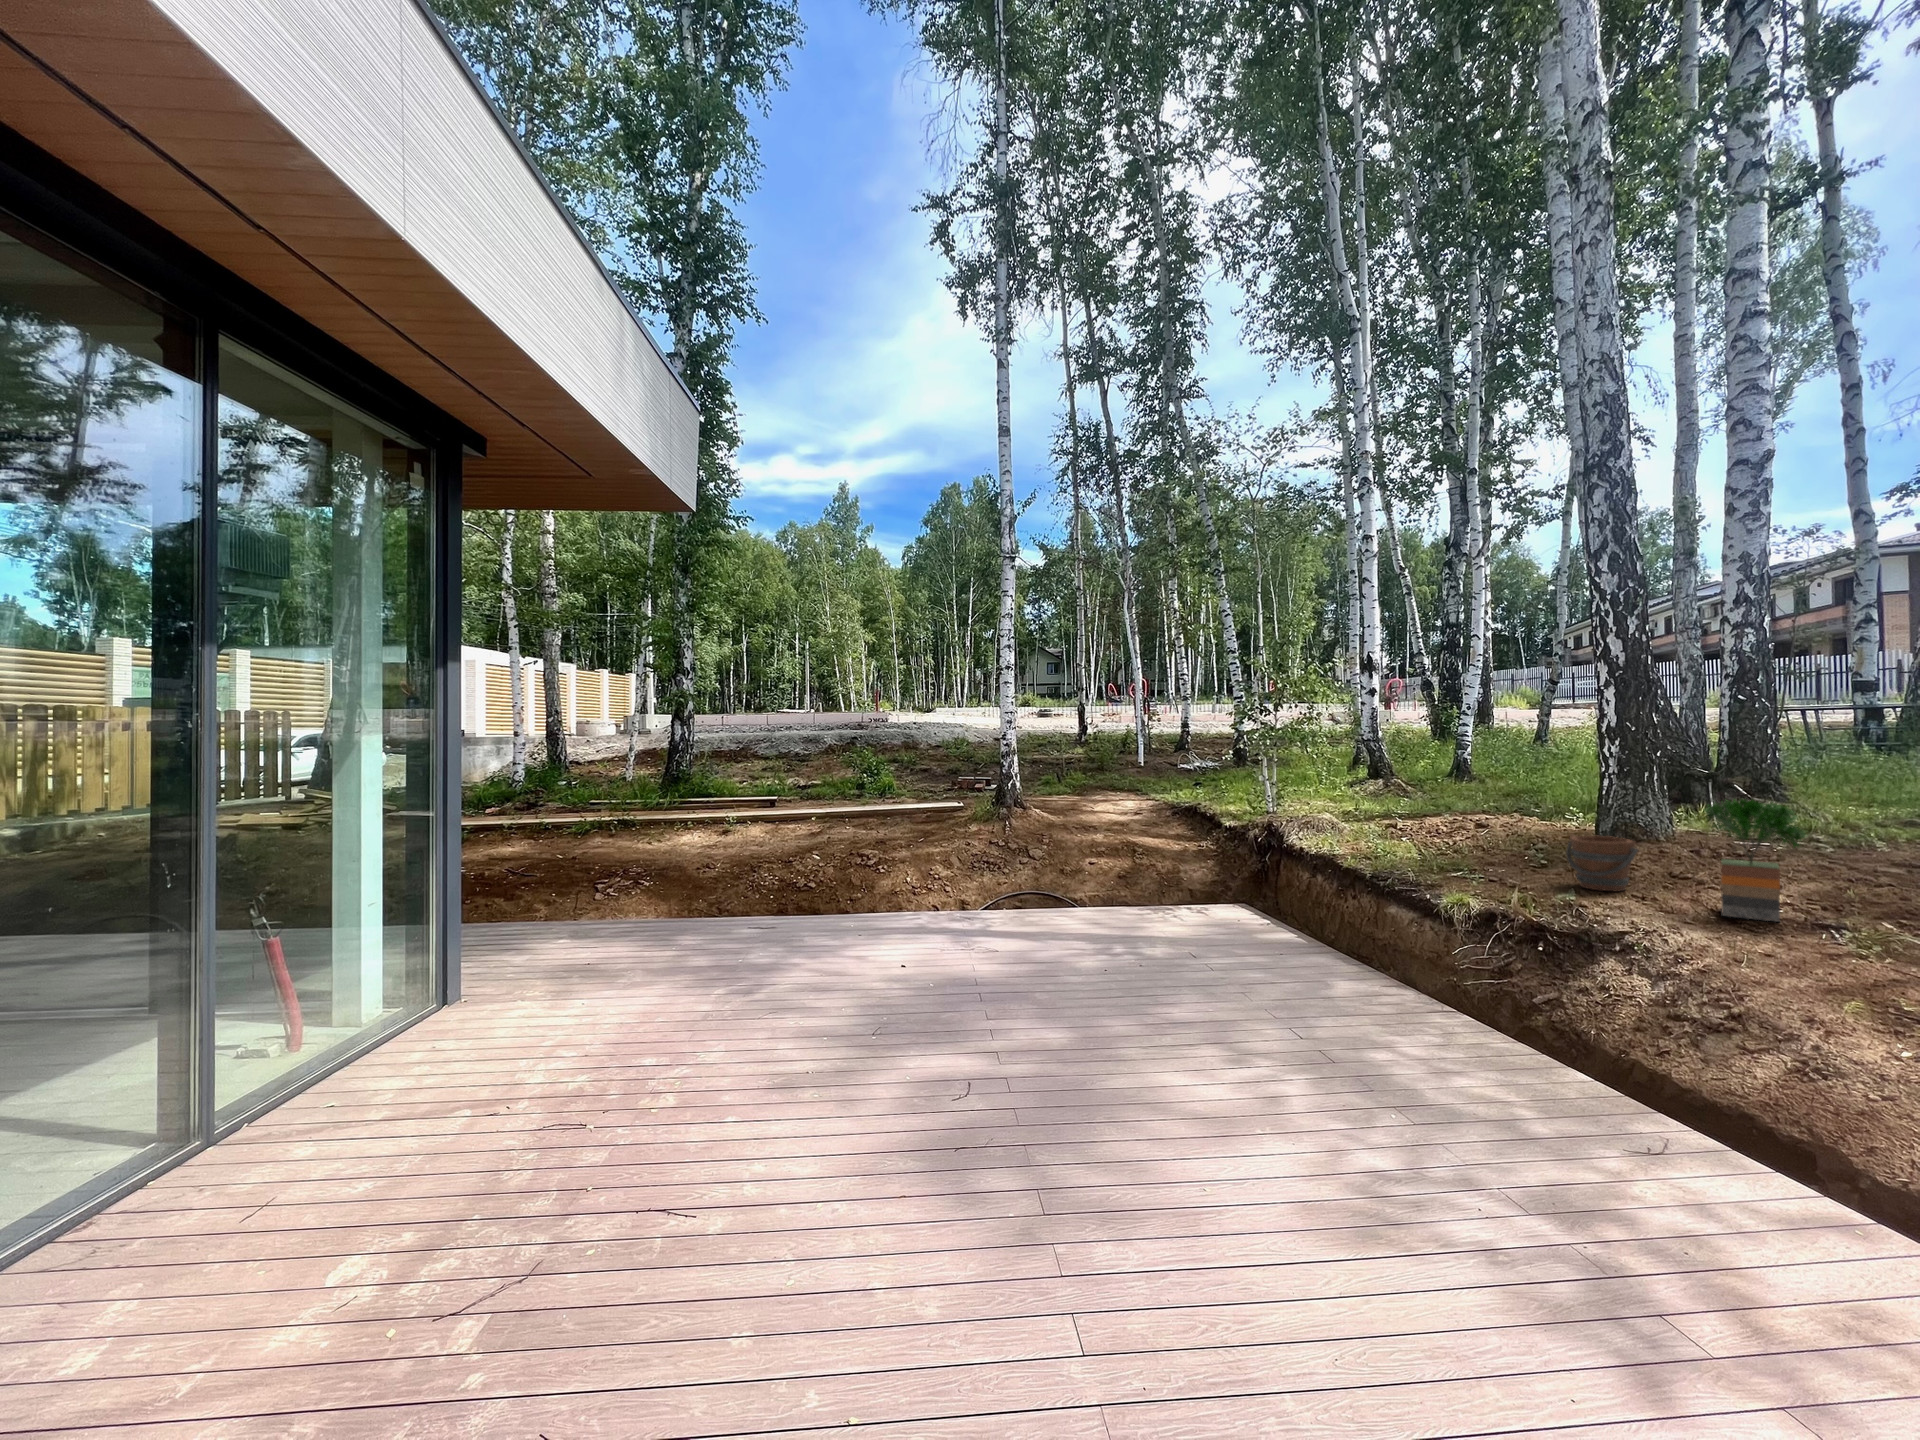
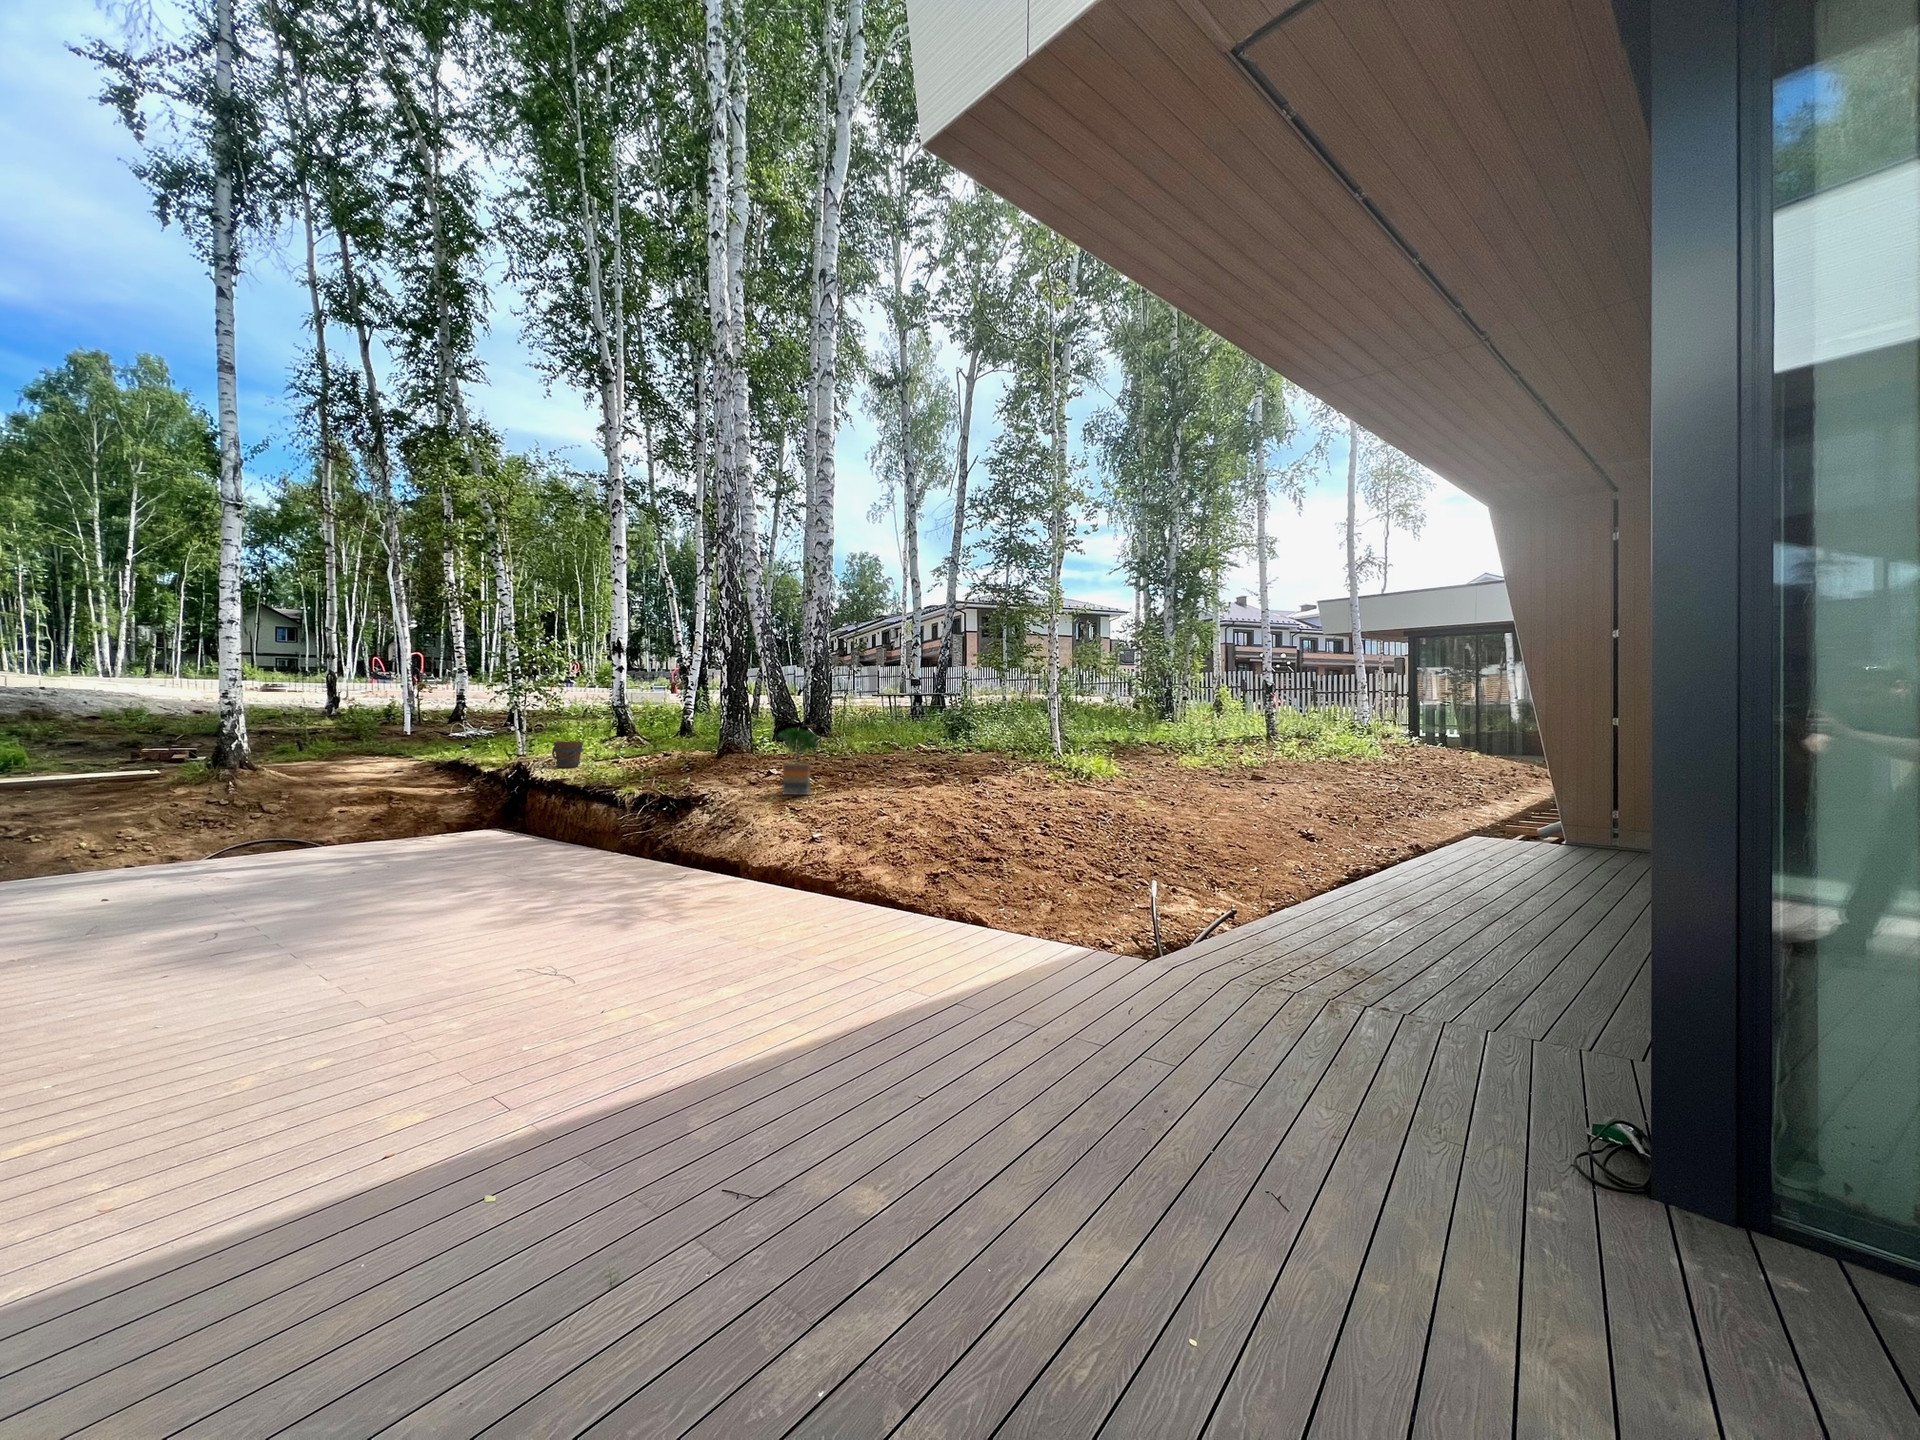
bucket: present [1566,836,1638,891] -> present [552,741,583,768]

